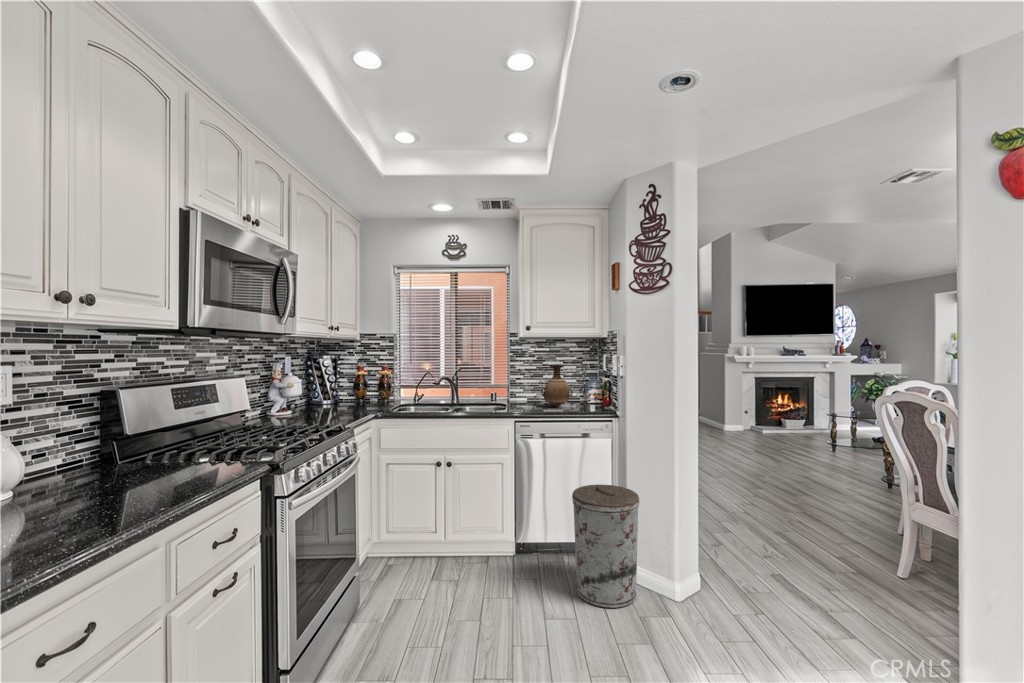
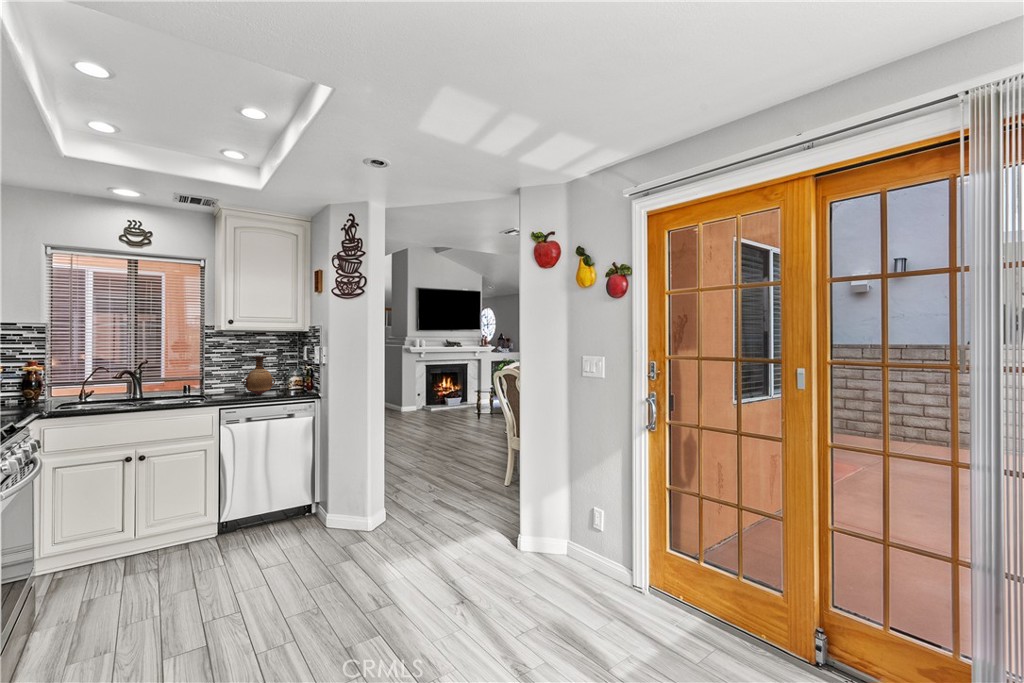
trash can: present [572,485,639,608] -> none [282,453,340,548]

